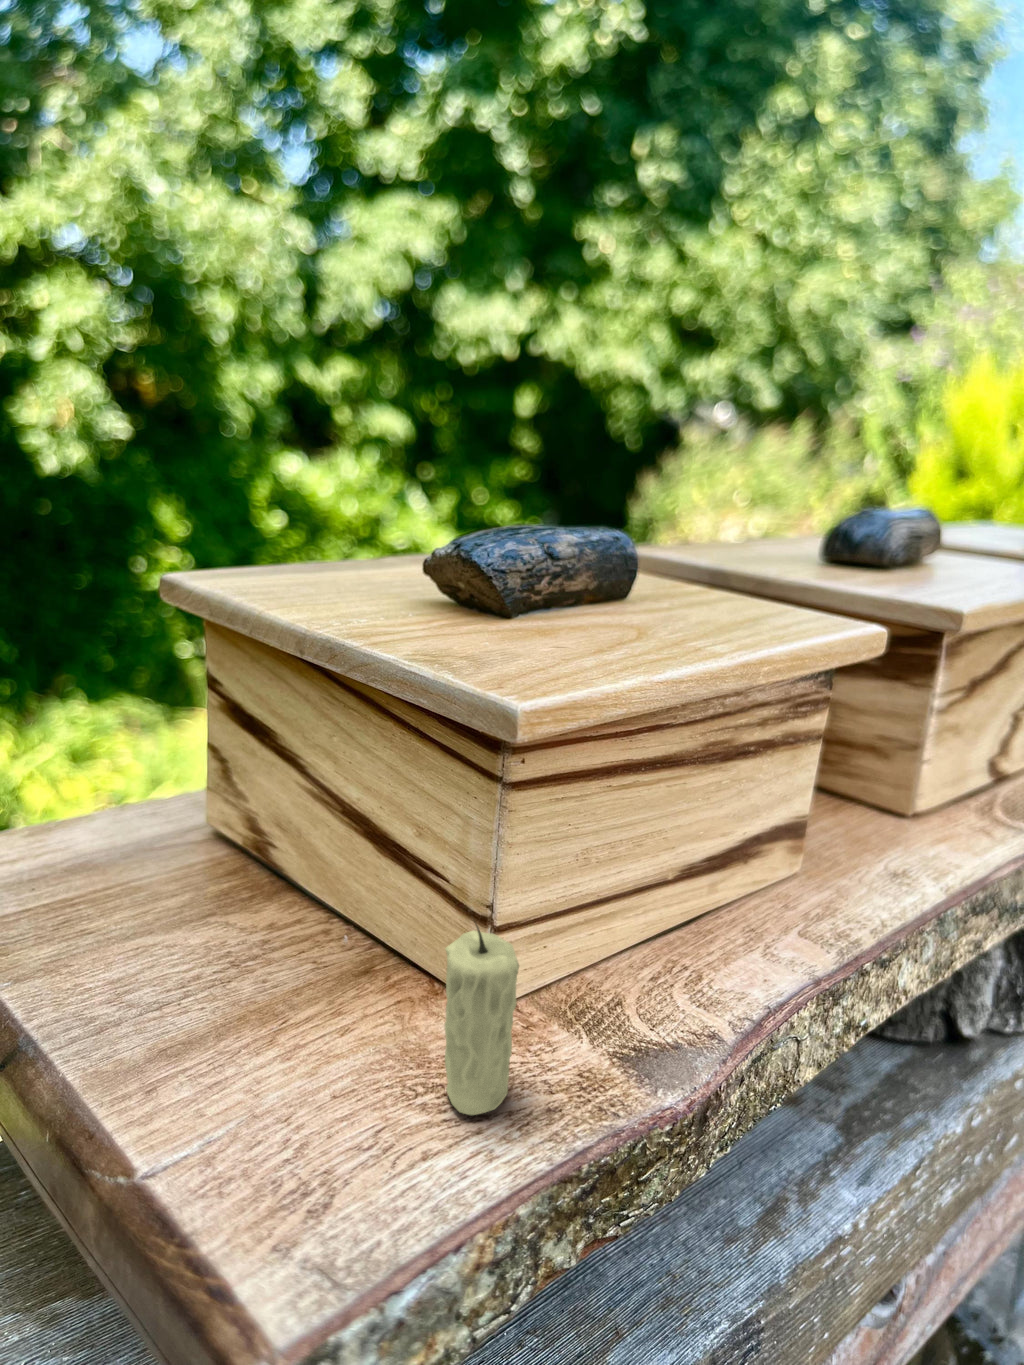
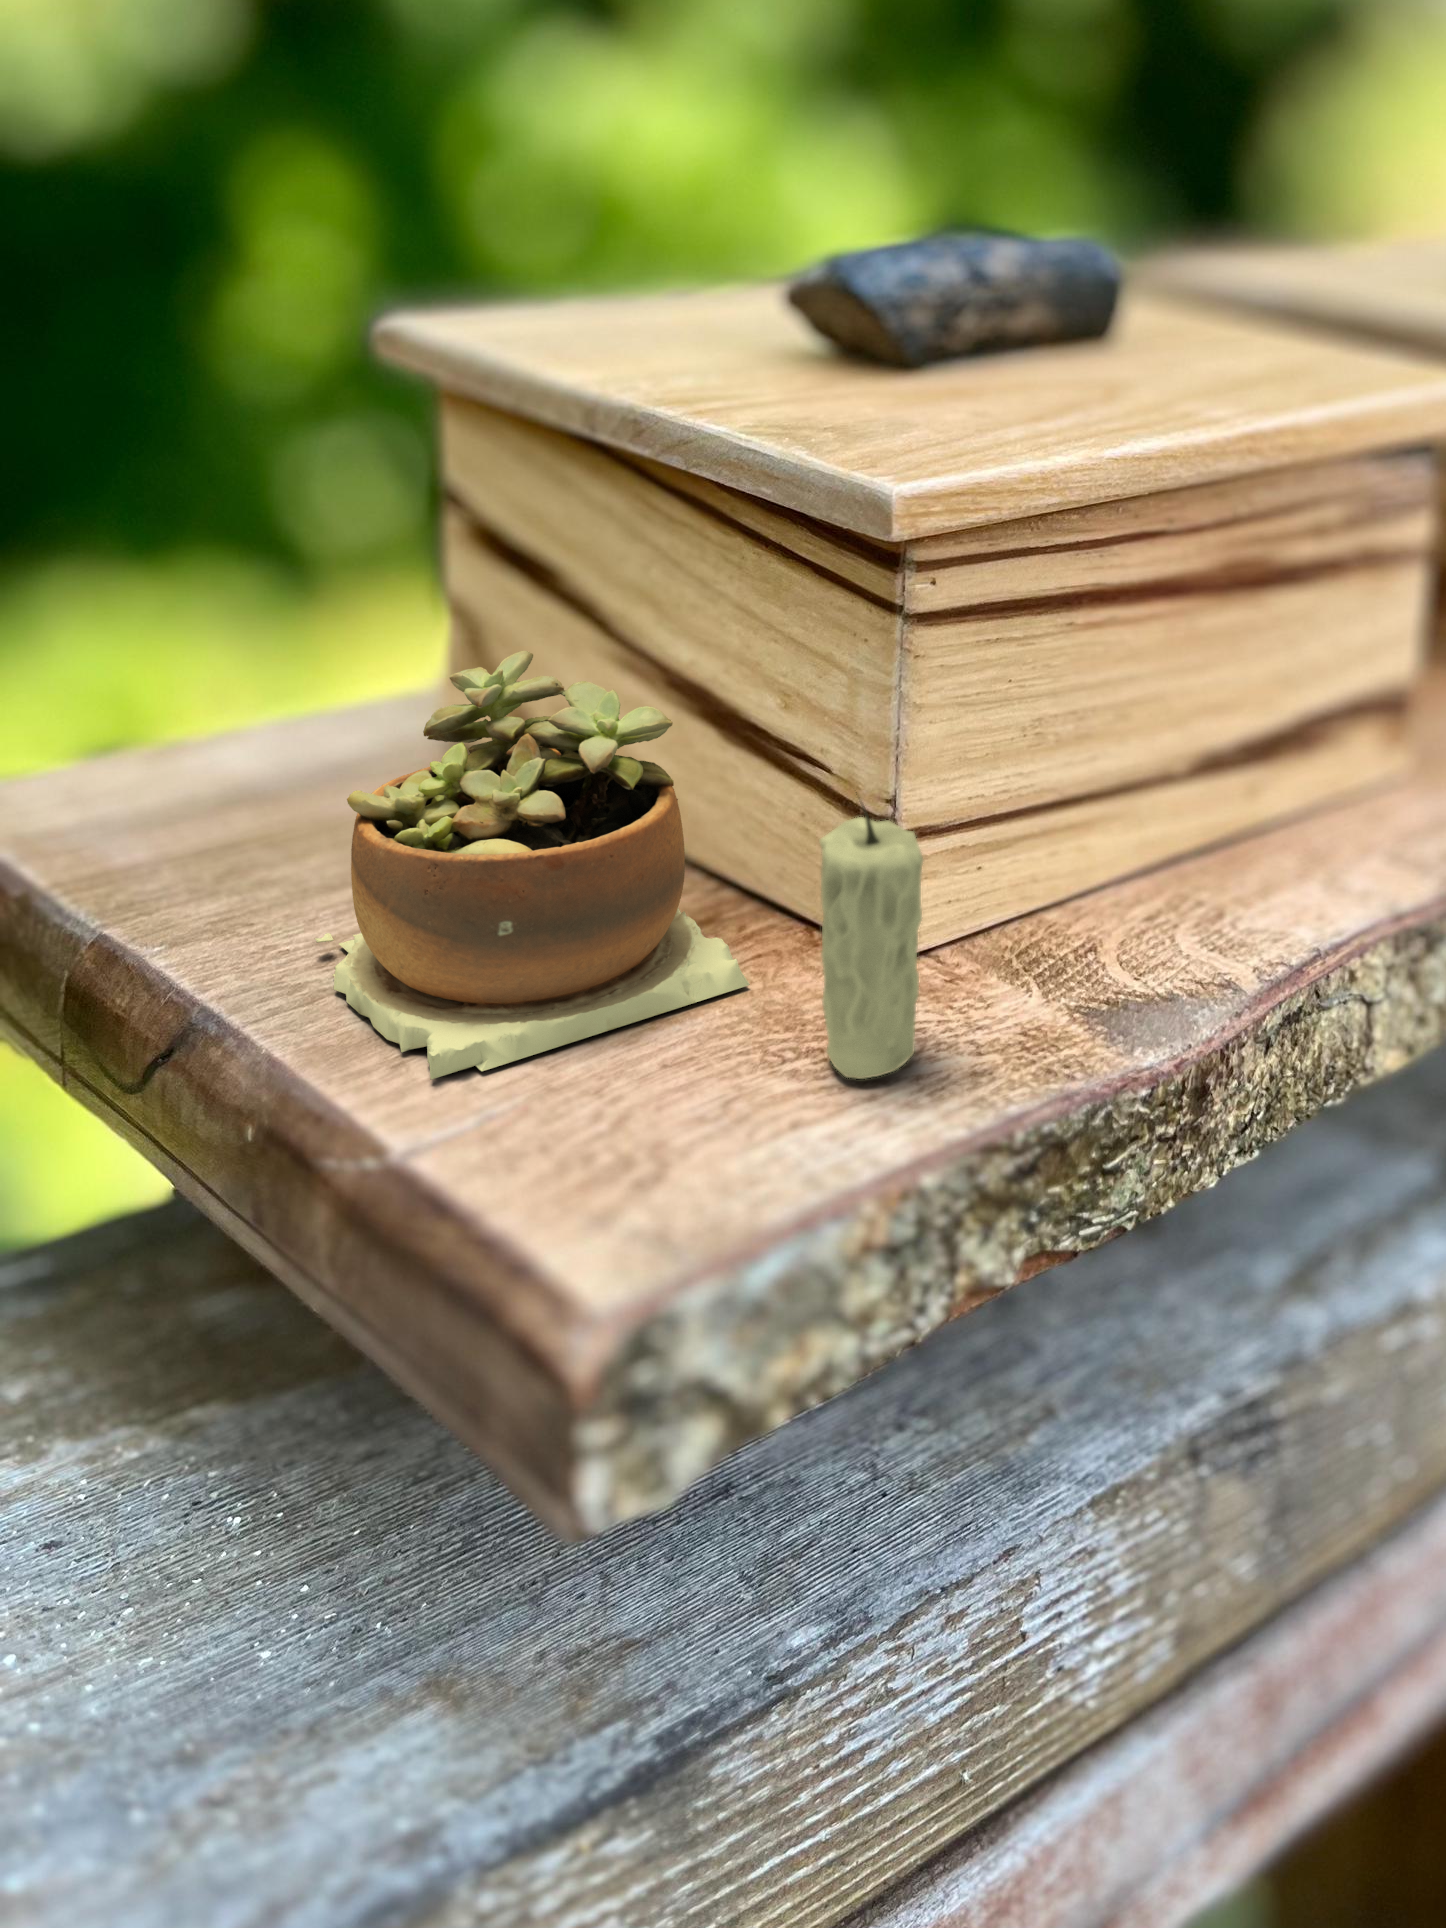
succulent plant: none [107,795,393,1105] -> present [315,651,750,1080]

